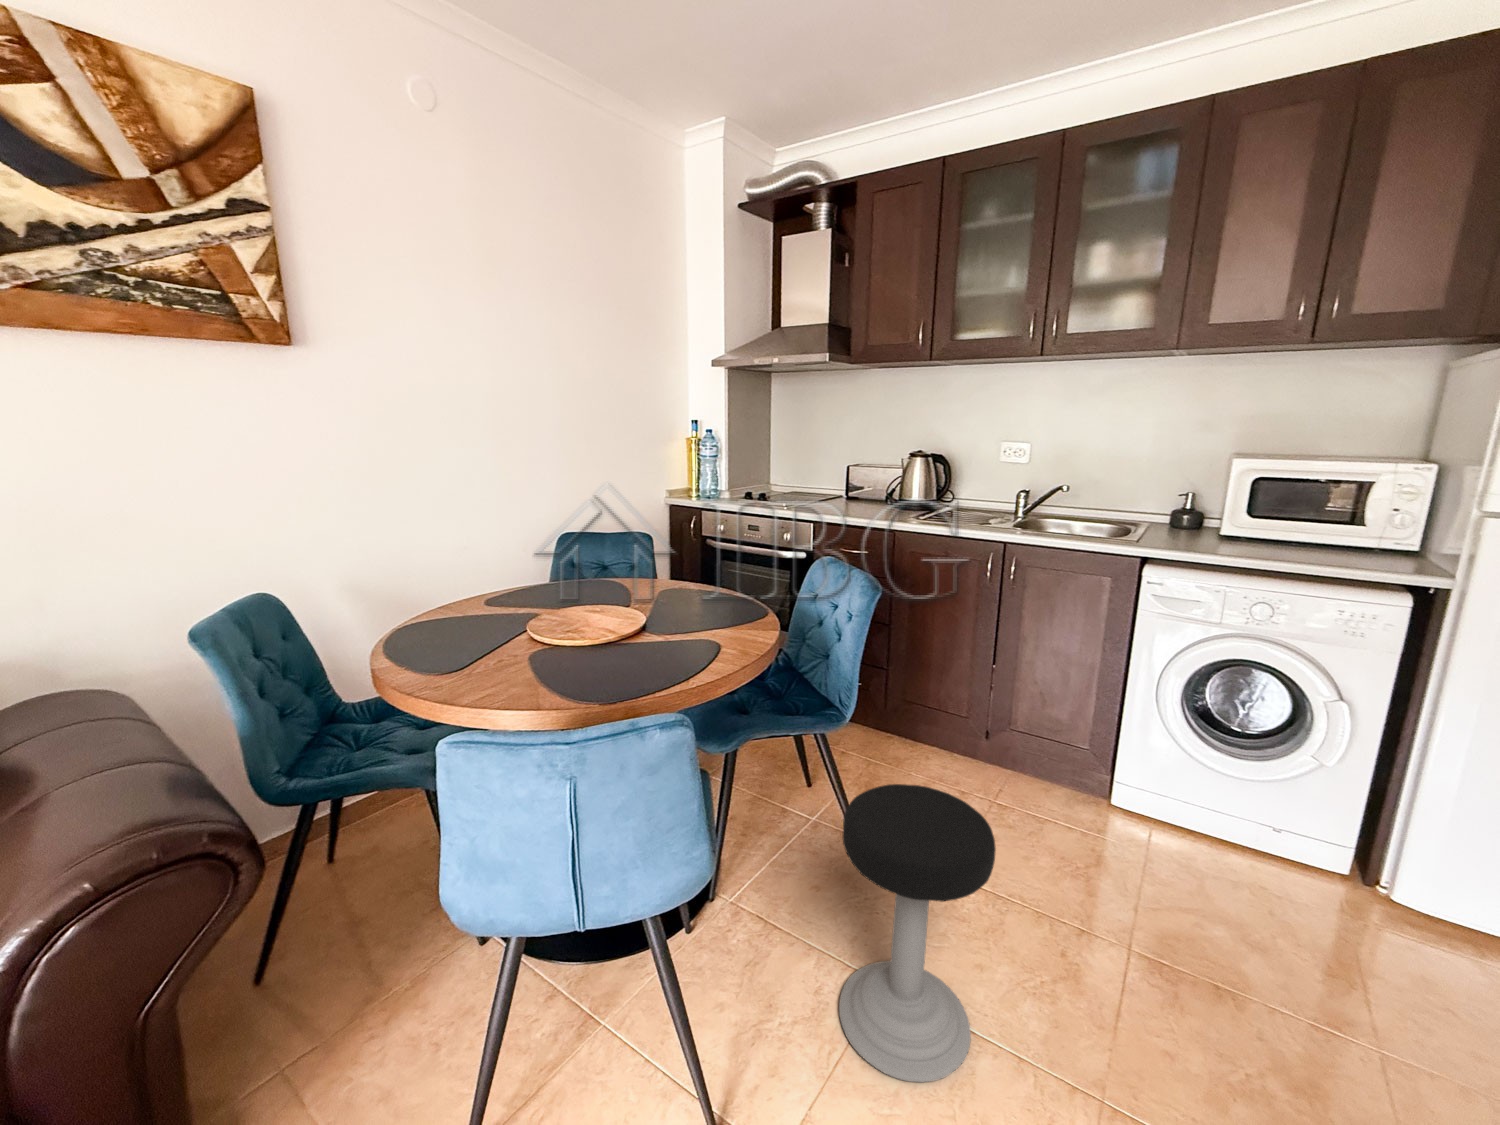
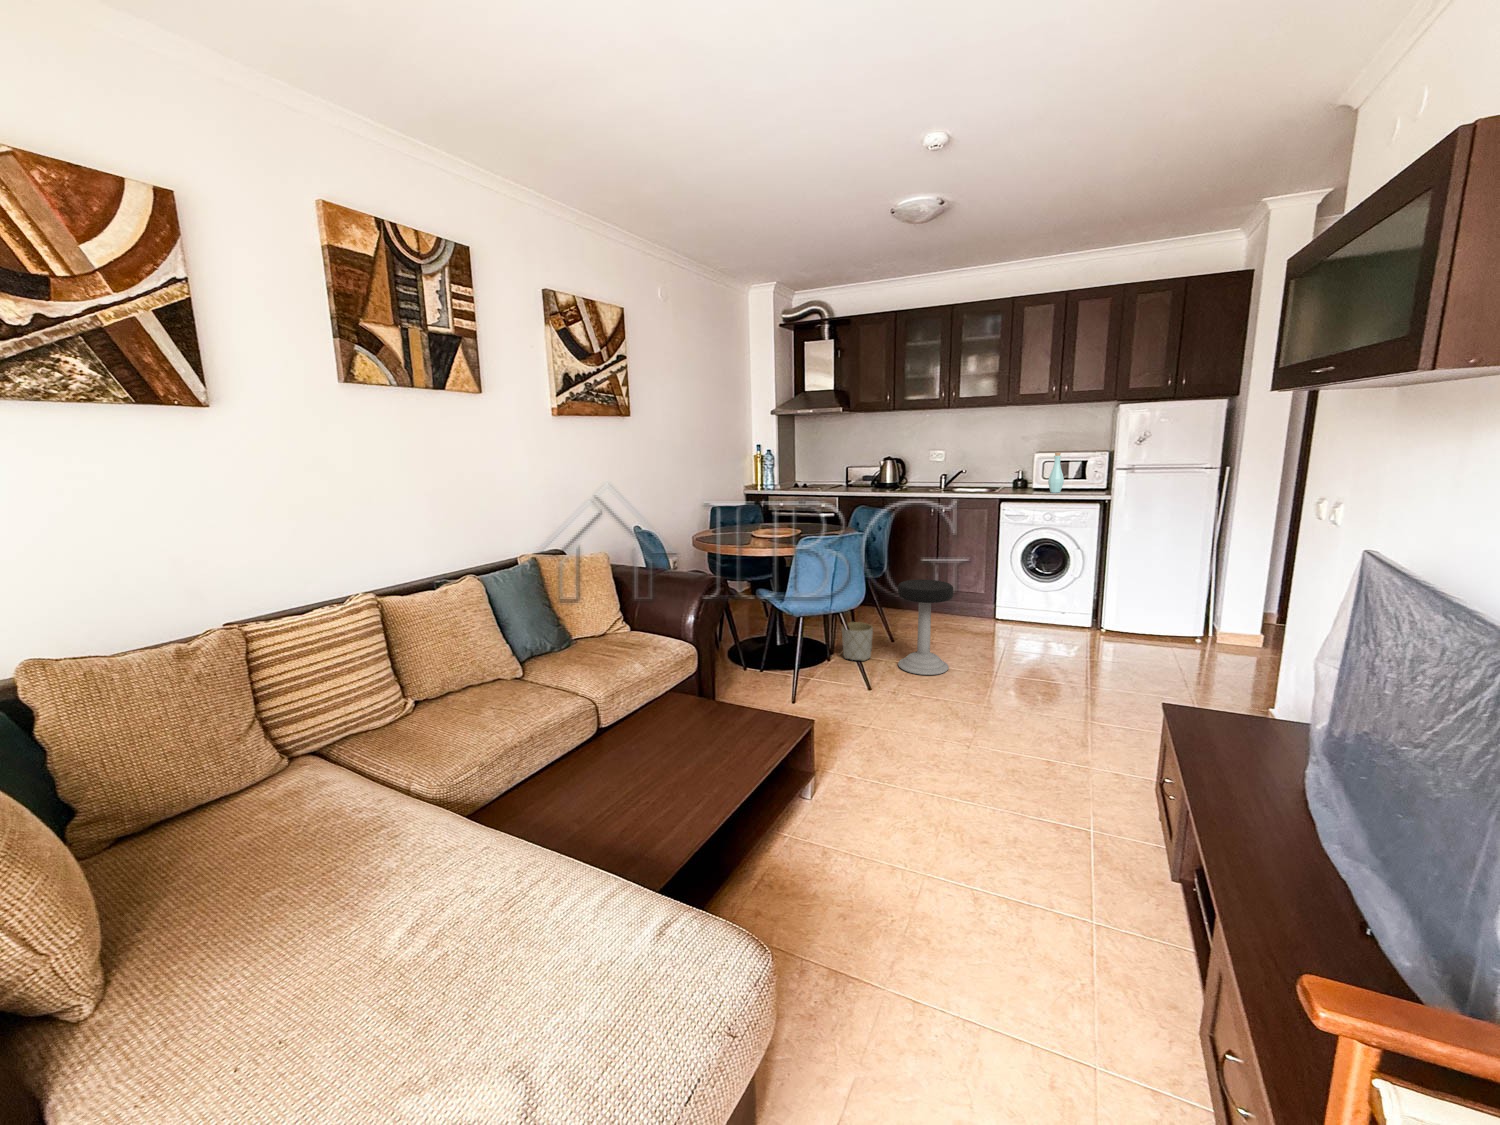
bottle: none [1265,459,1307,552] -> present [1048,453,1064,493]
planter: none [720,844,795,959] -> present [842,622,873,661]

